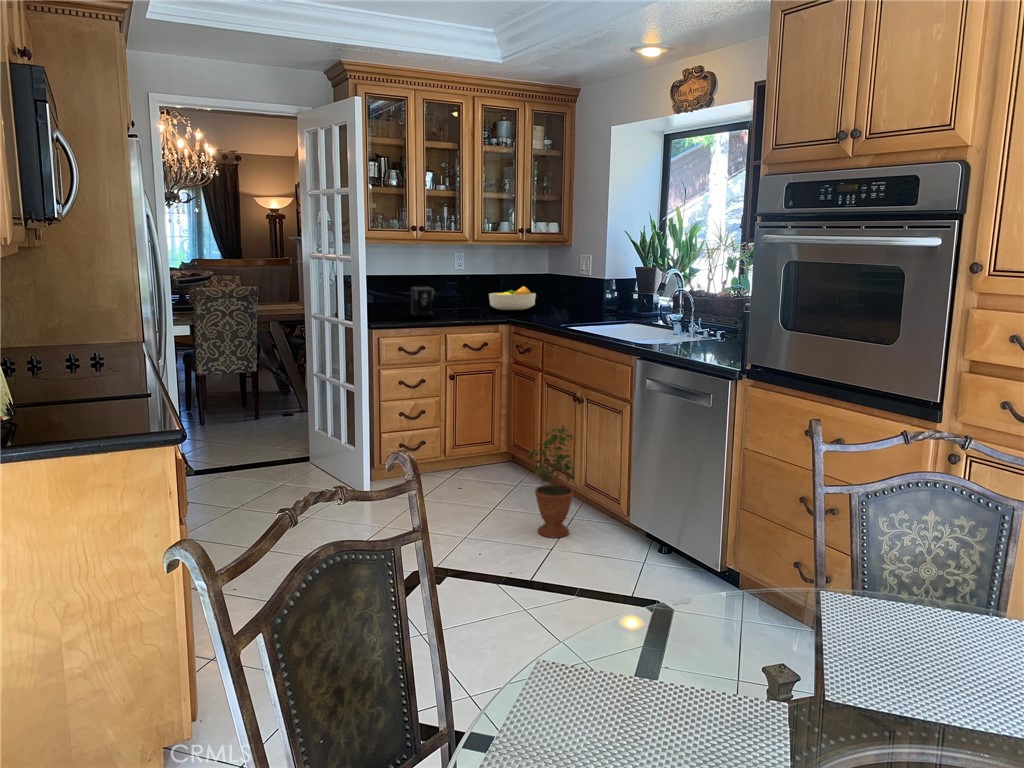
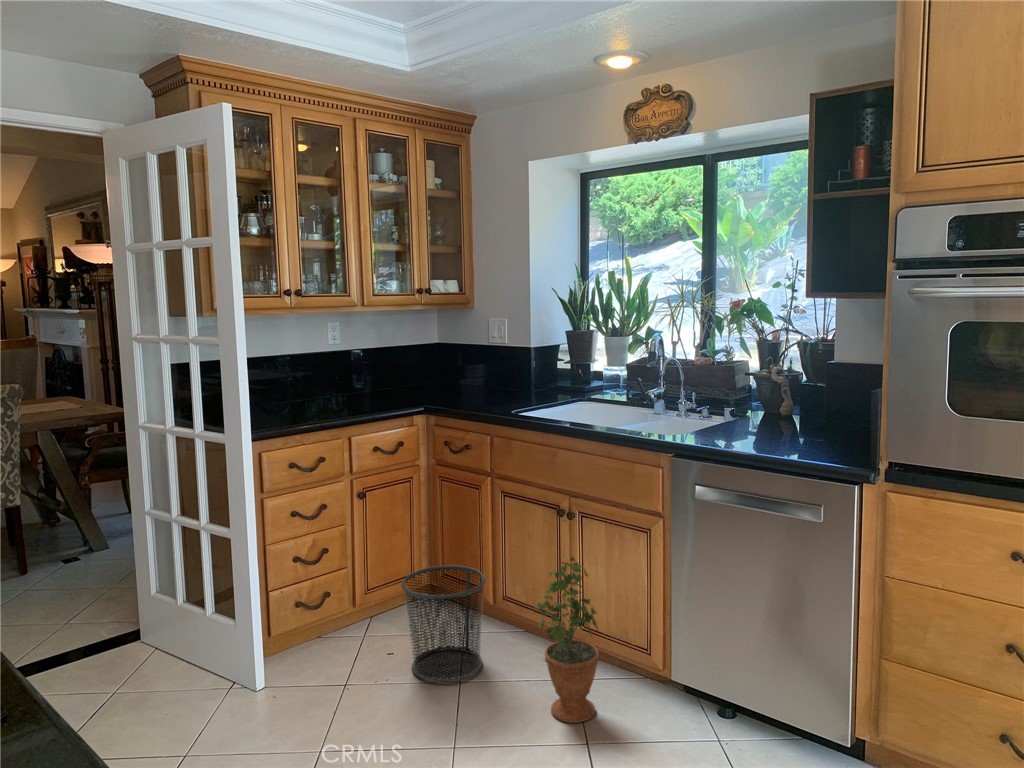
coffee maker: present [411,287,435,316] -> none [285,372,347,414]
fruit bowl: present [489,287,536,310] -> none [381,360,436,393]
waste bin: none [460,431,520,507] -> present [401,566,485,682]

